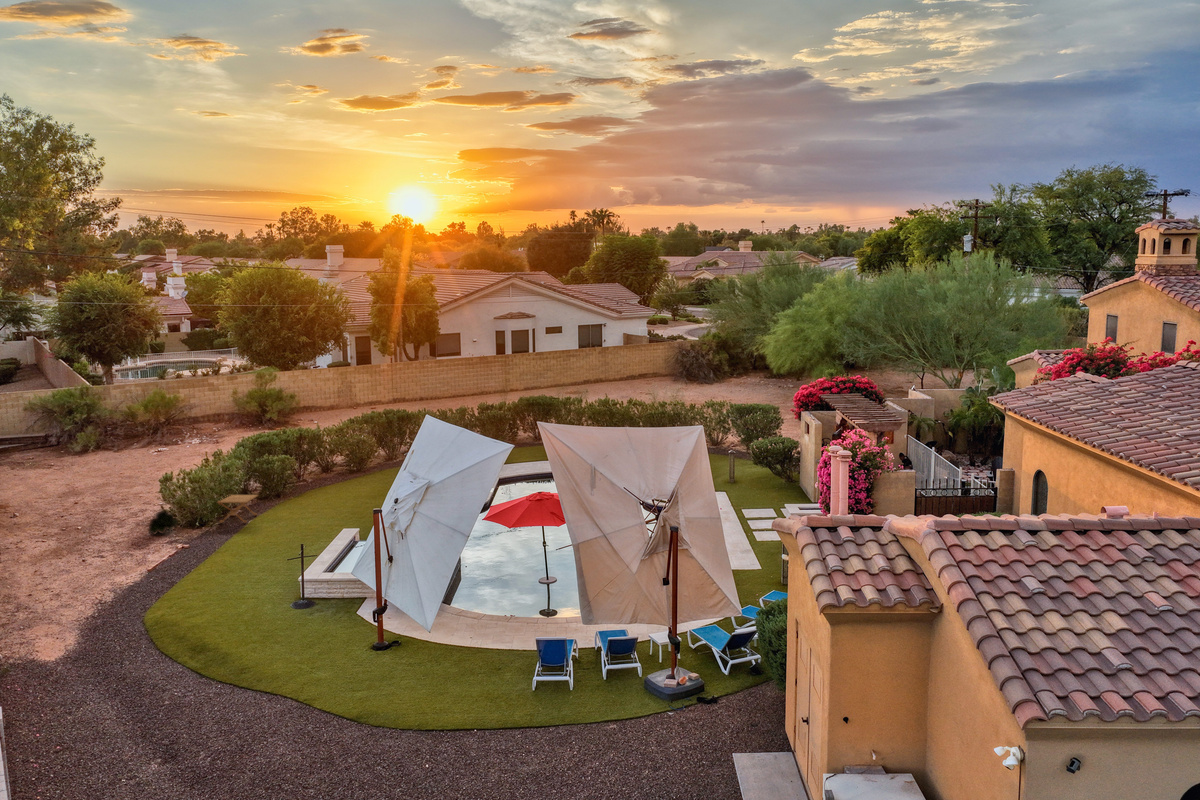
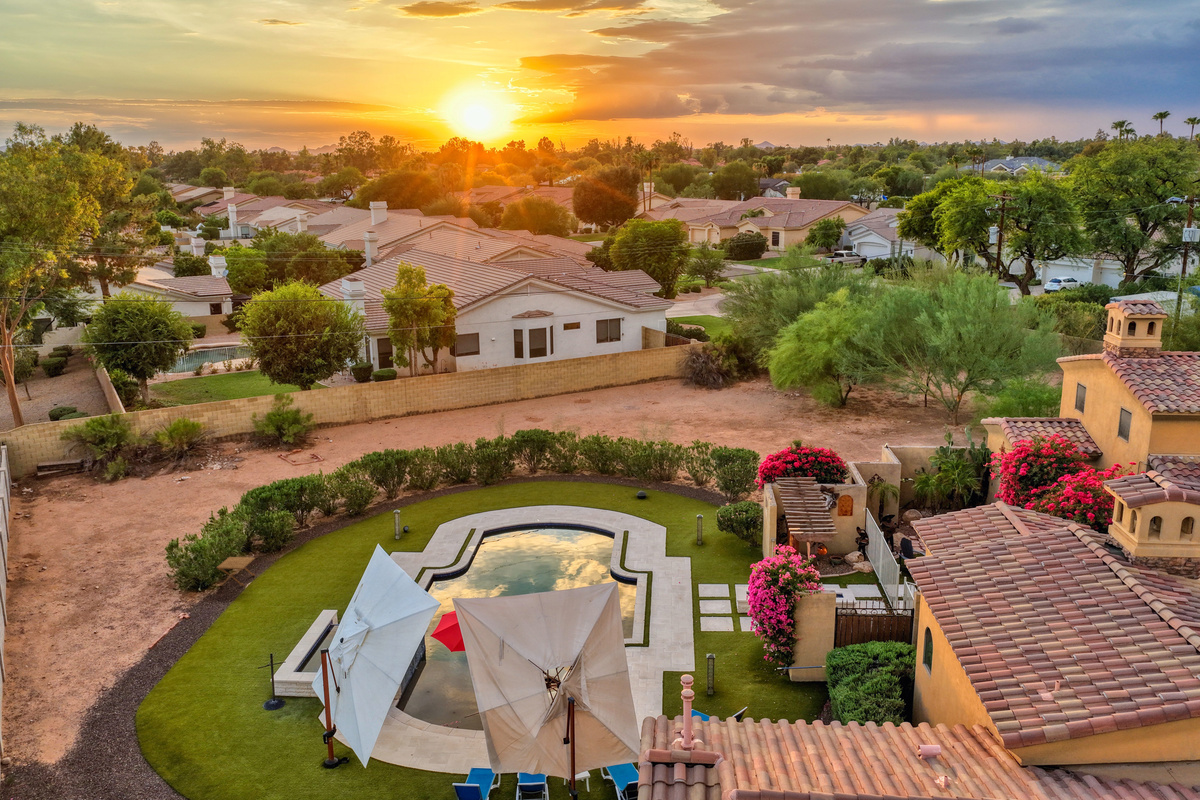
potted plant: present [149,510,178,534] -> none [155,577,184,601]

